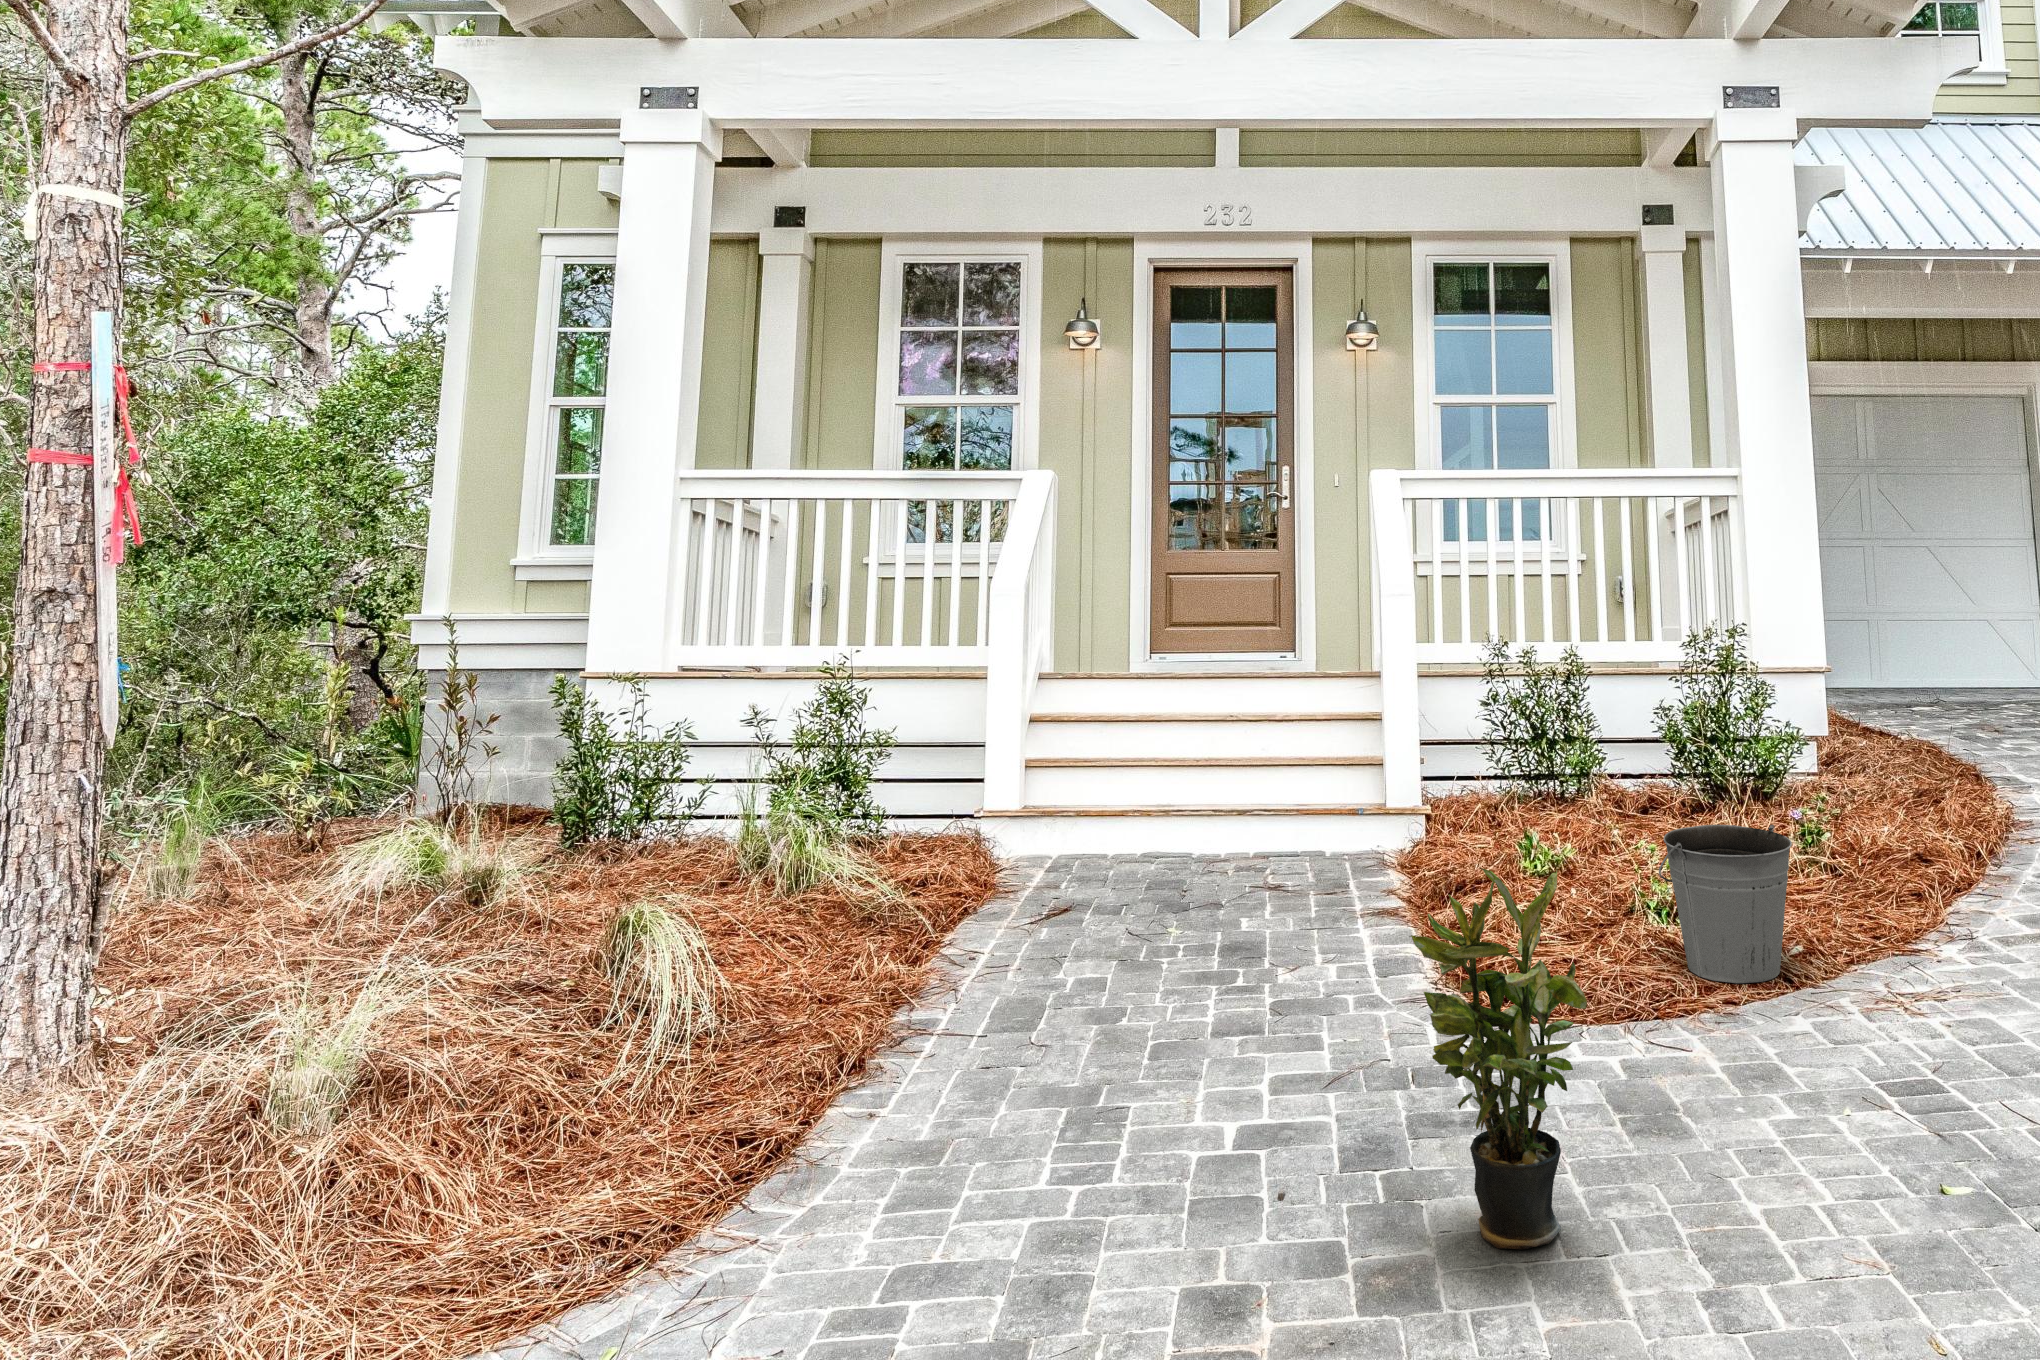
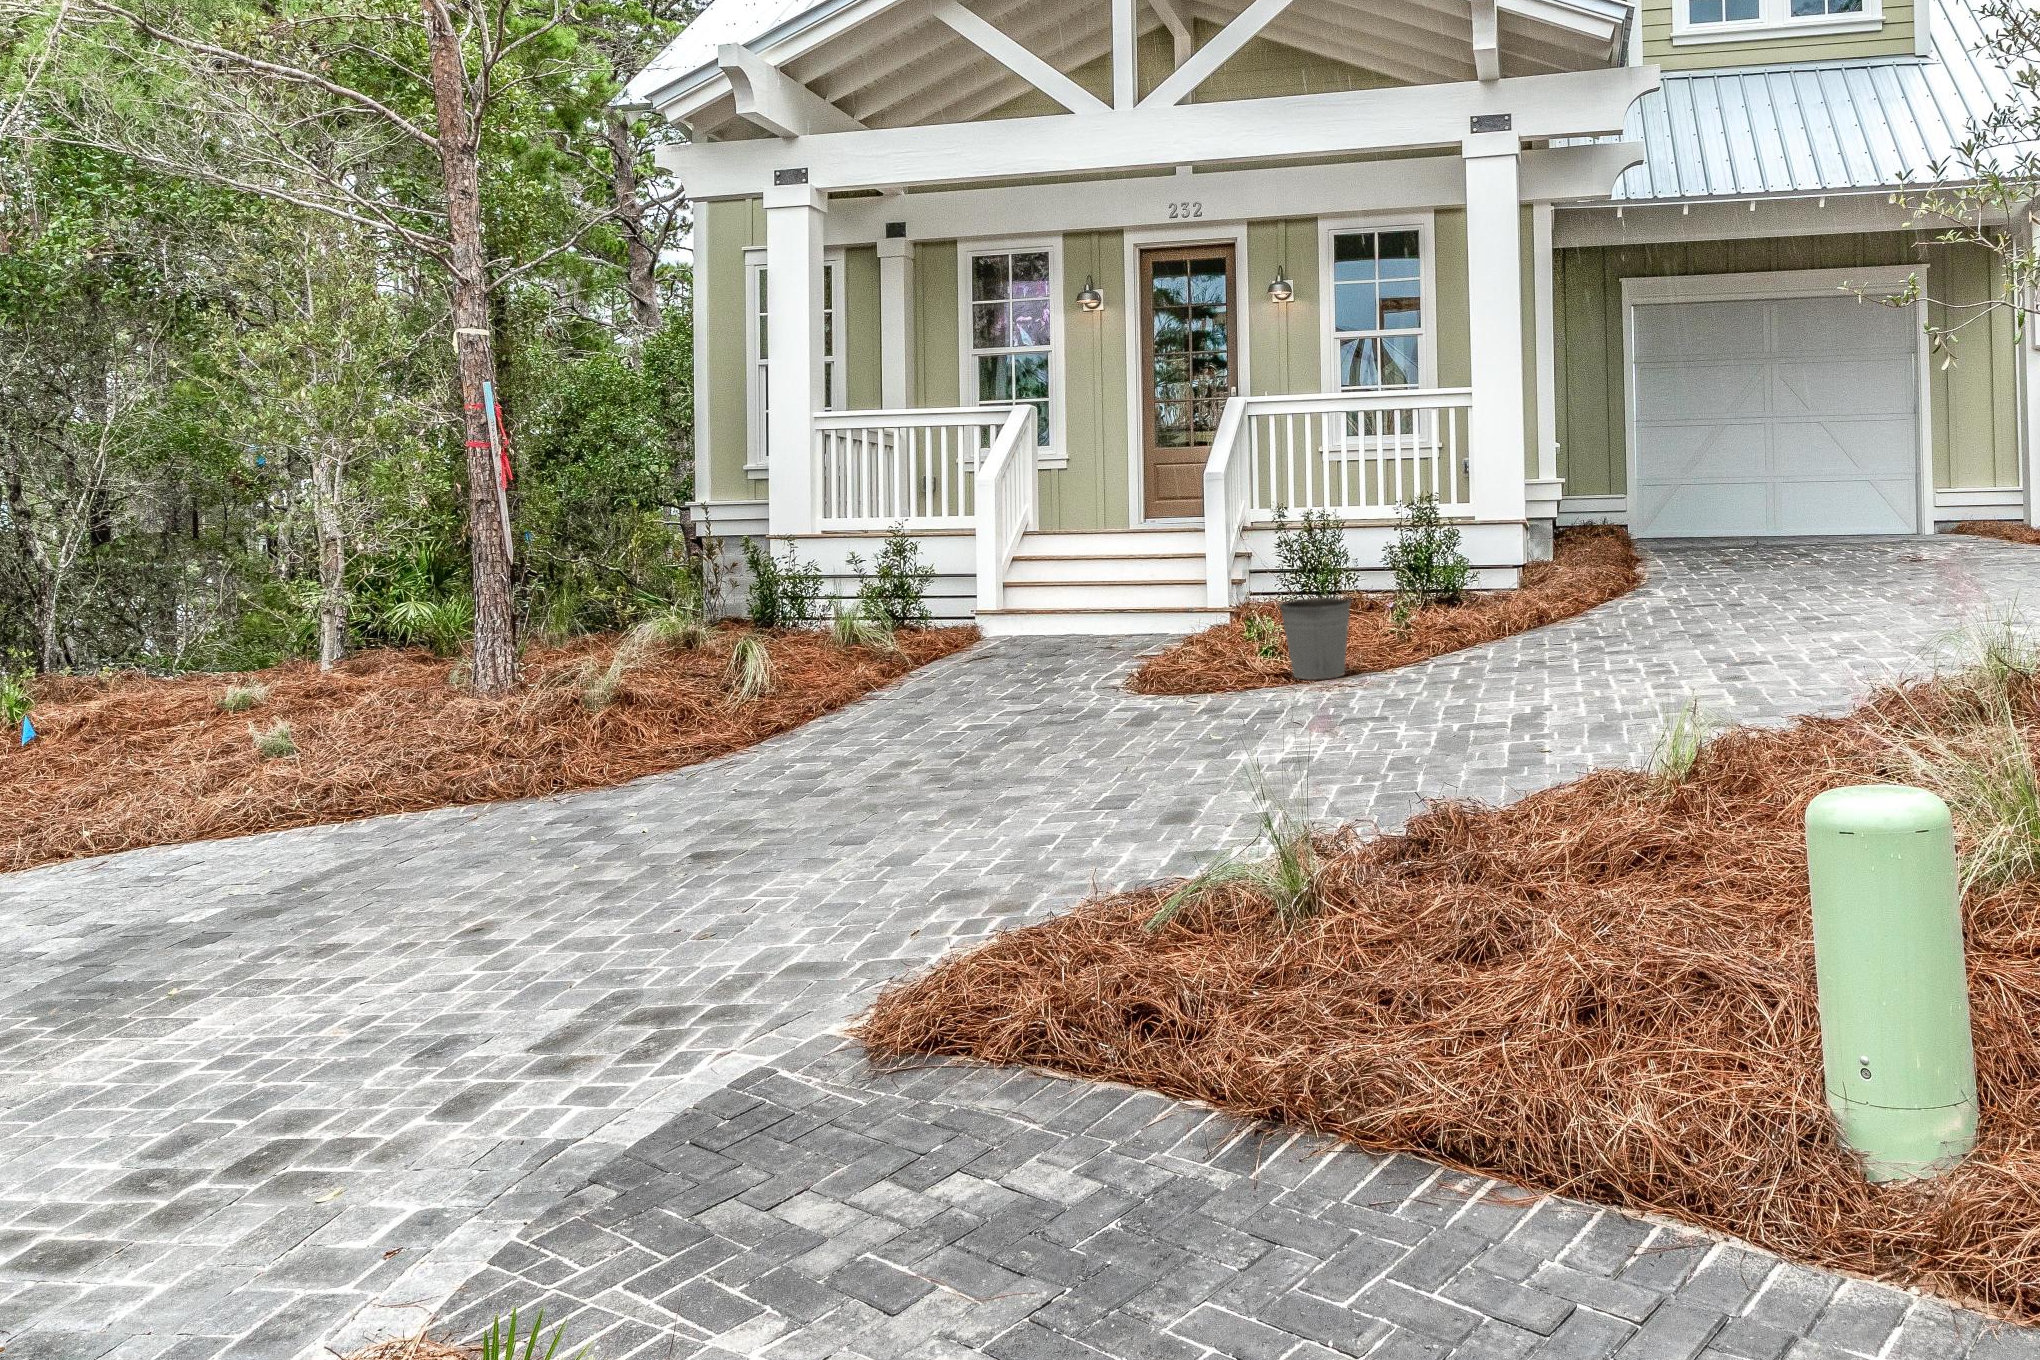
potted plant: present [1411,868,1587,1250] -> none [1006,582,1095,745]

